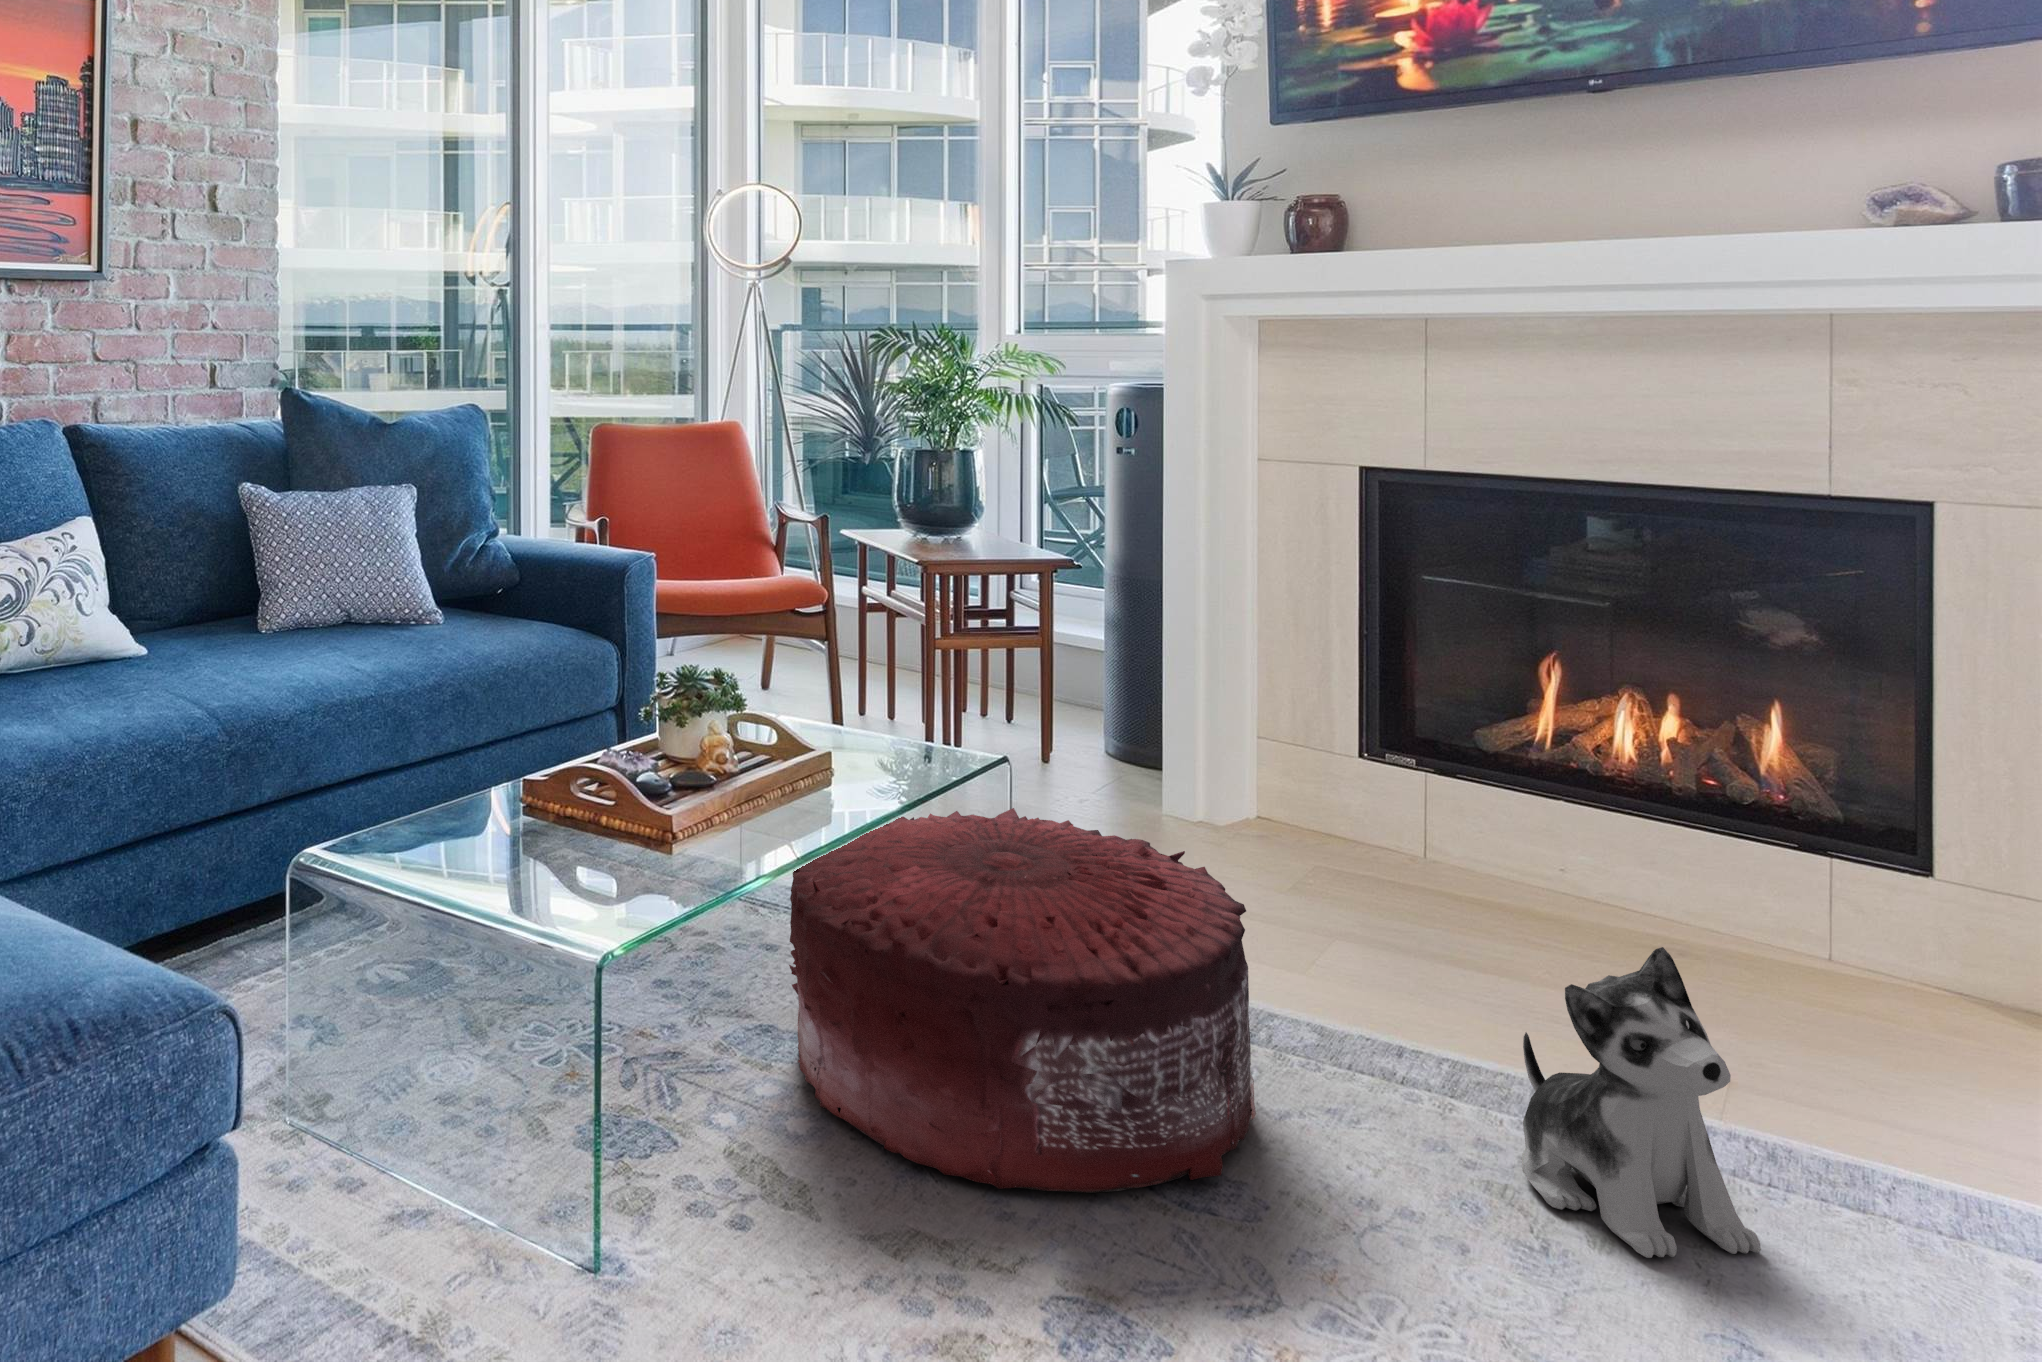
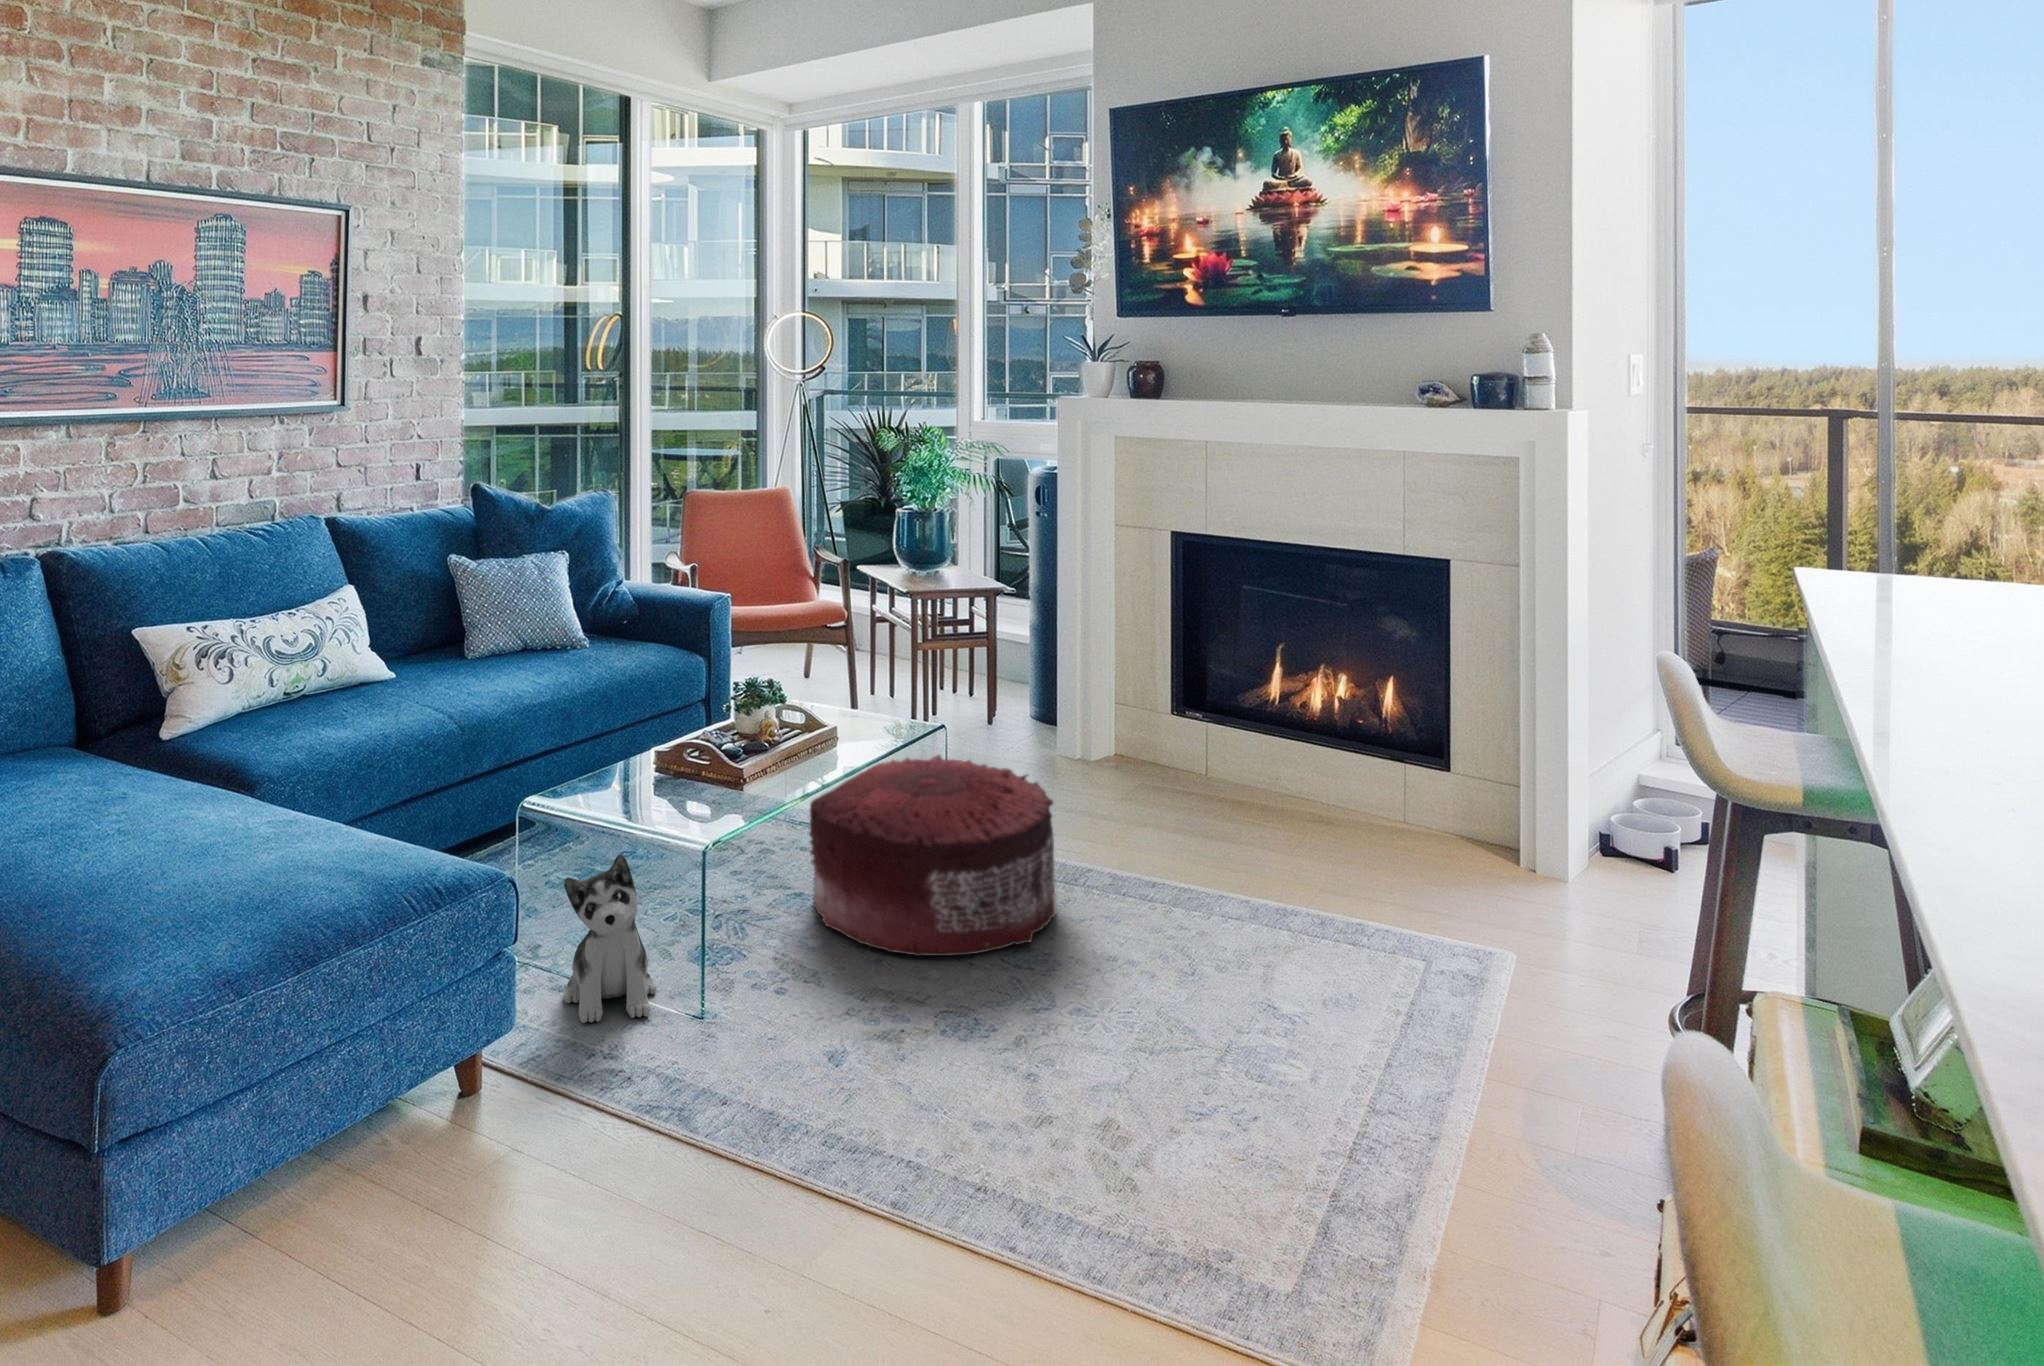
plush toy: present [1522,947,1761,1258] -> present [564,854,656,1023]

